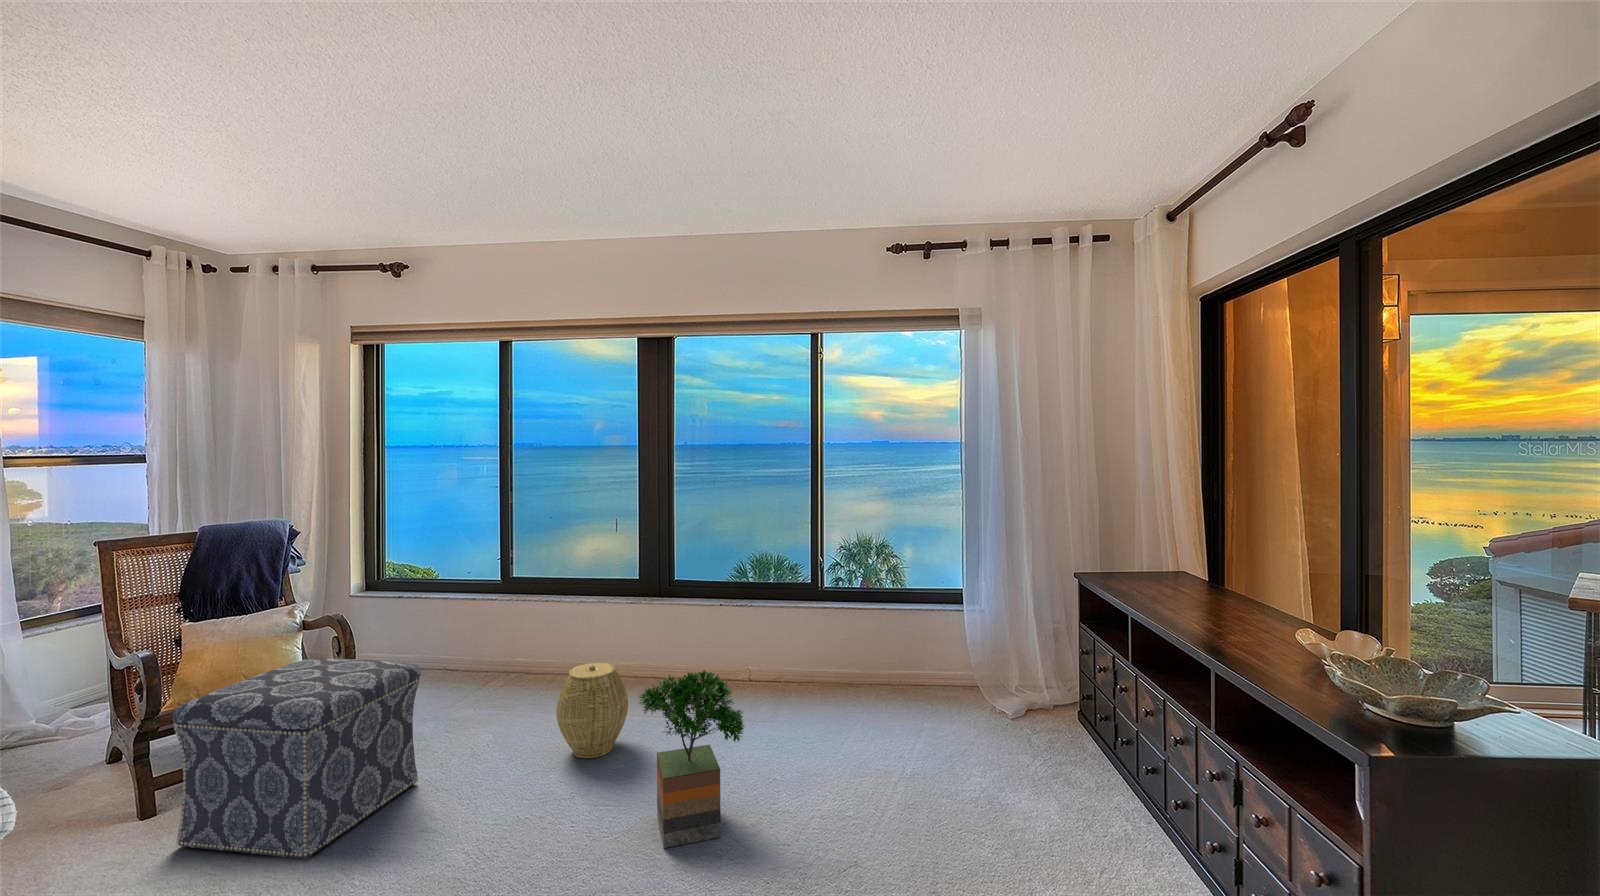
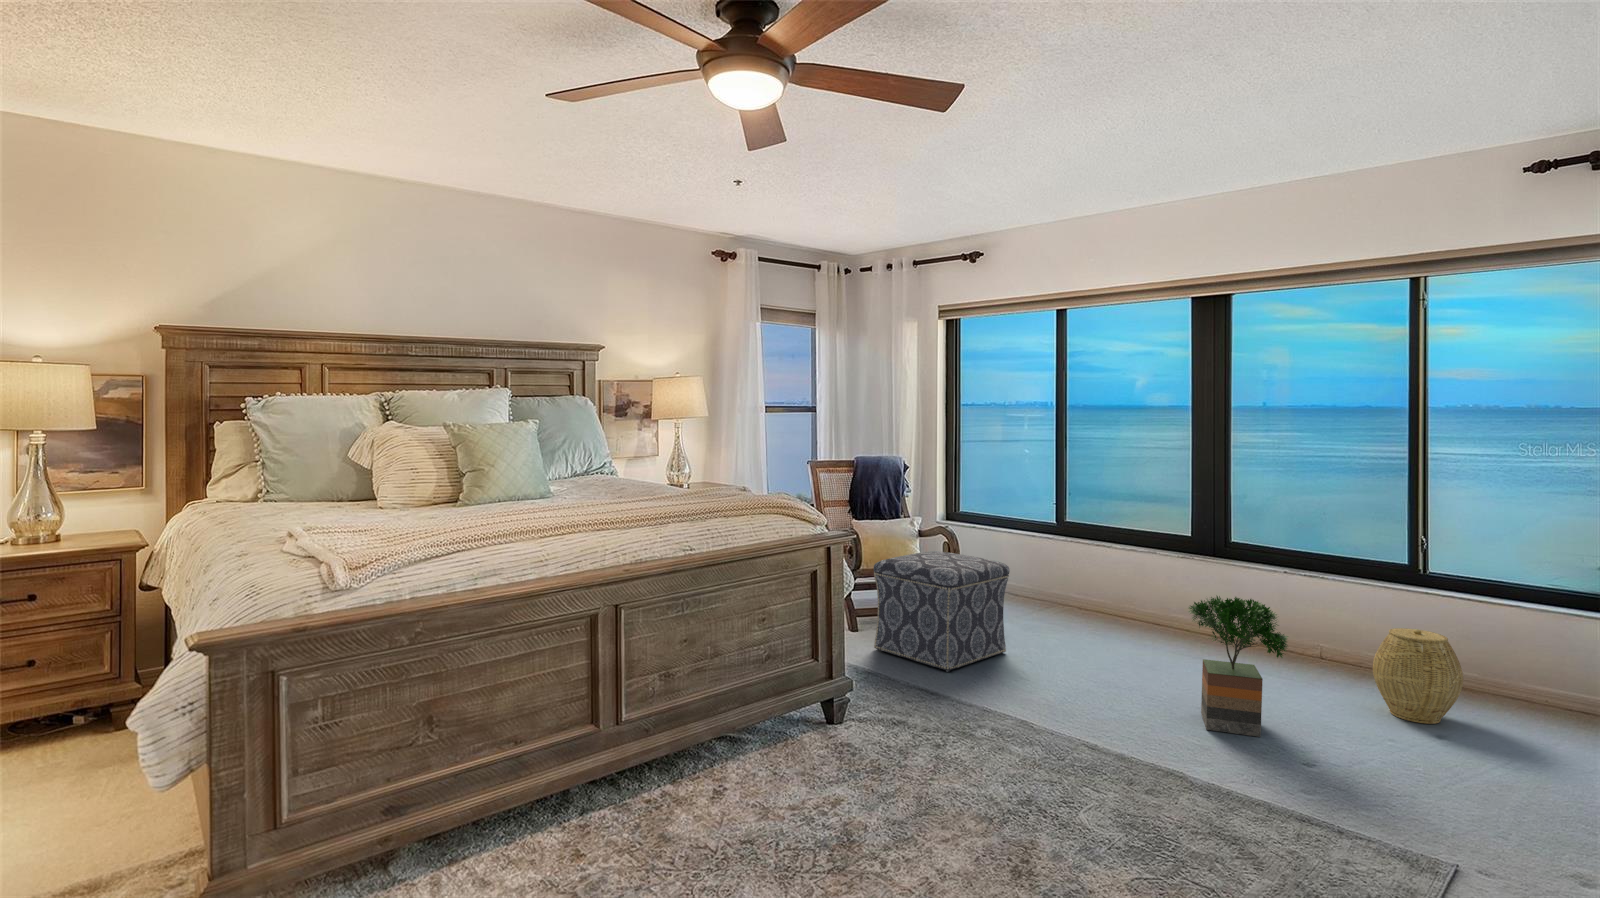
woven basket: present [556,663,628,758] -> present [1373,628,1463,724]

